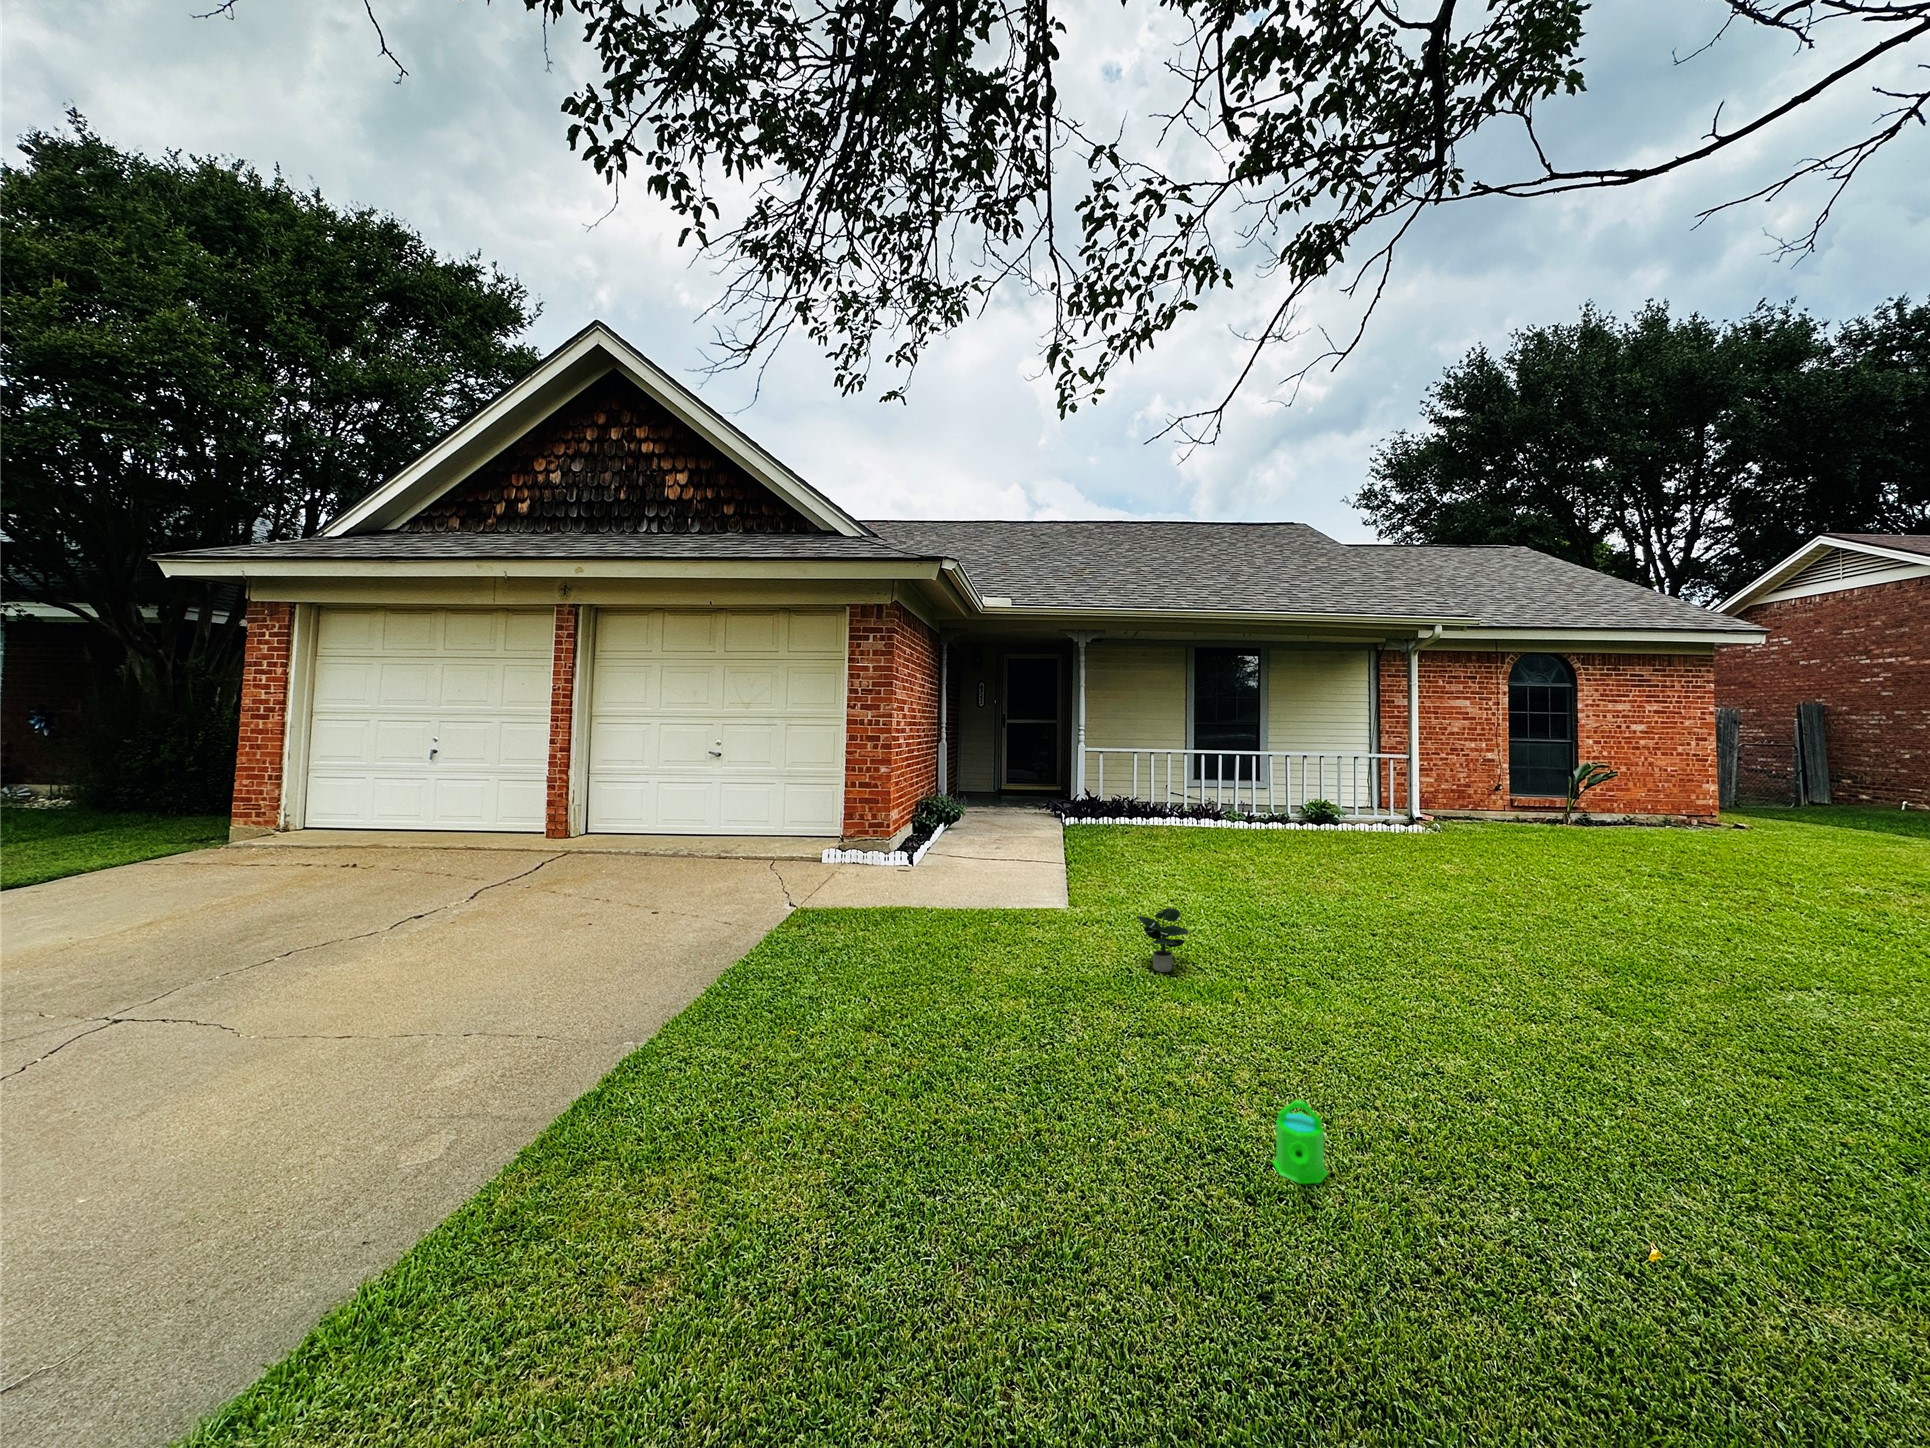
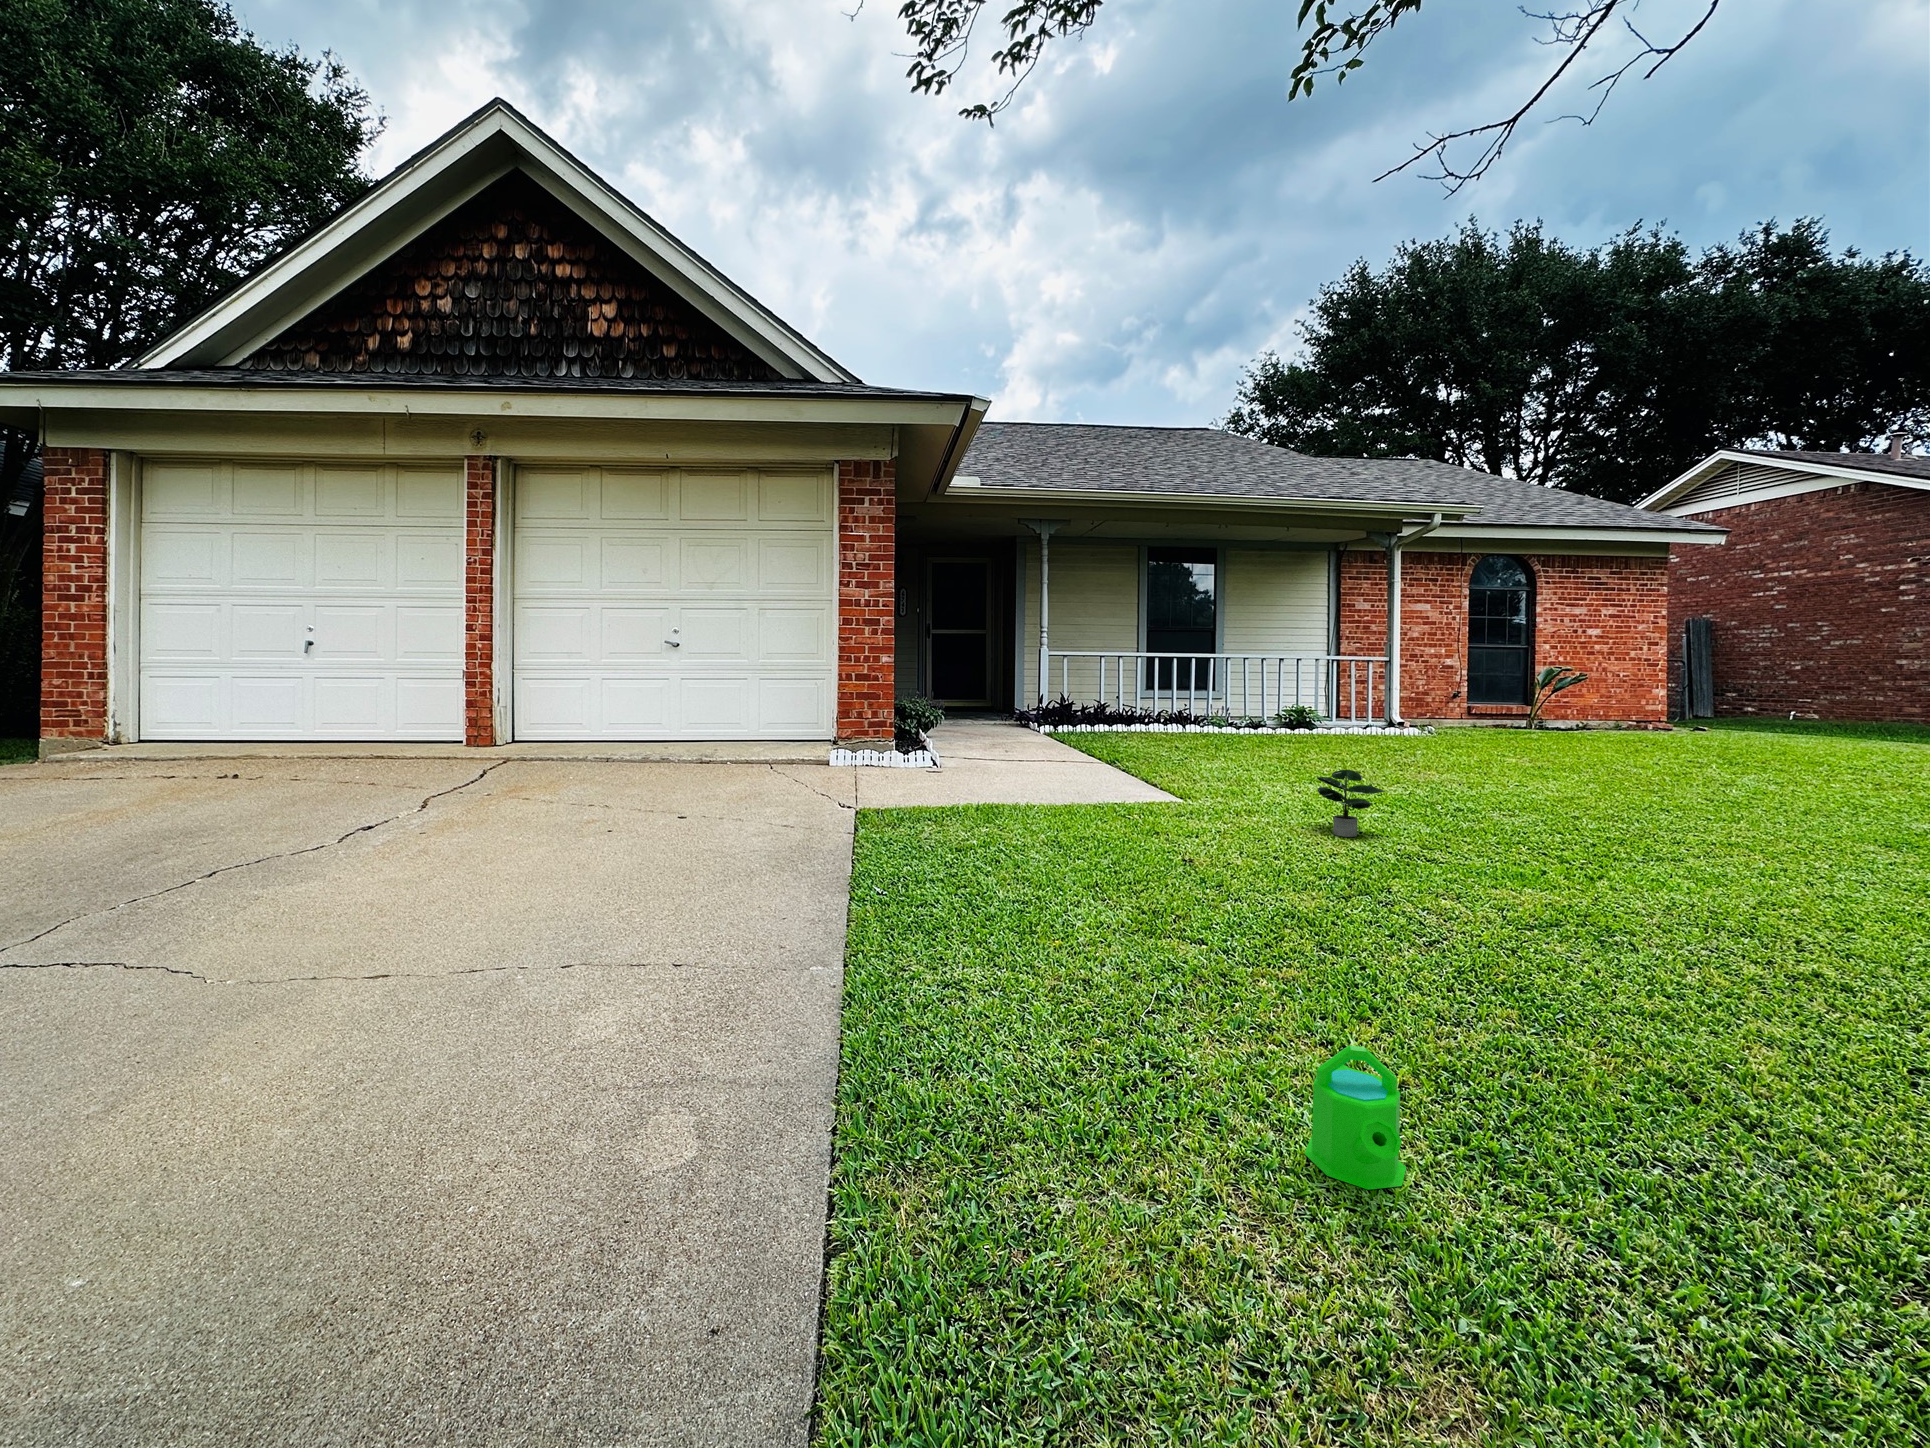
watering can: present [1273,1100,1328,1184] -> present [1304,1046,1406,1190]

